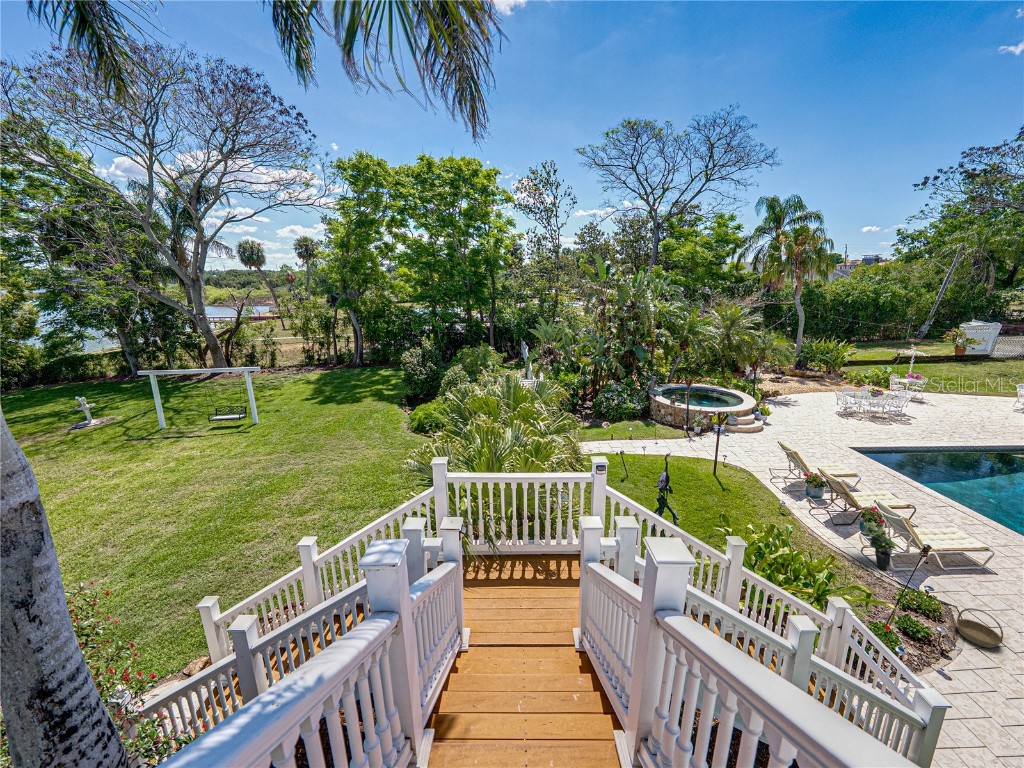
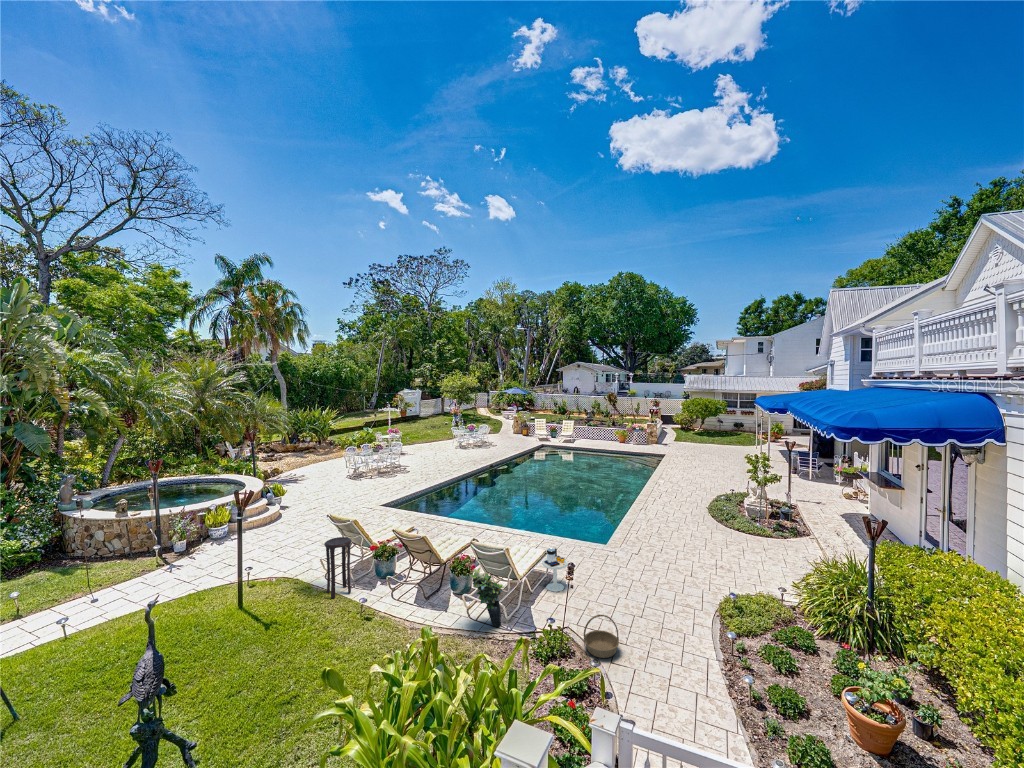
stool: none [767,459,789,497] -> present [324,537,352,598]
side table: none [972,547,1011,590] -> present [542,548,568,592]

